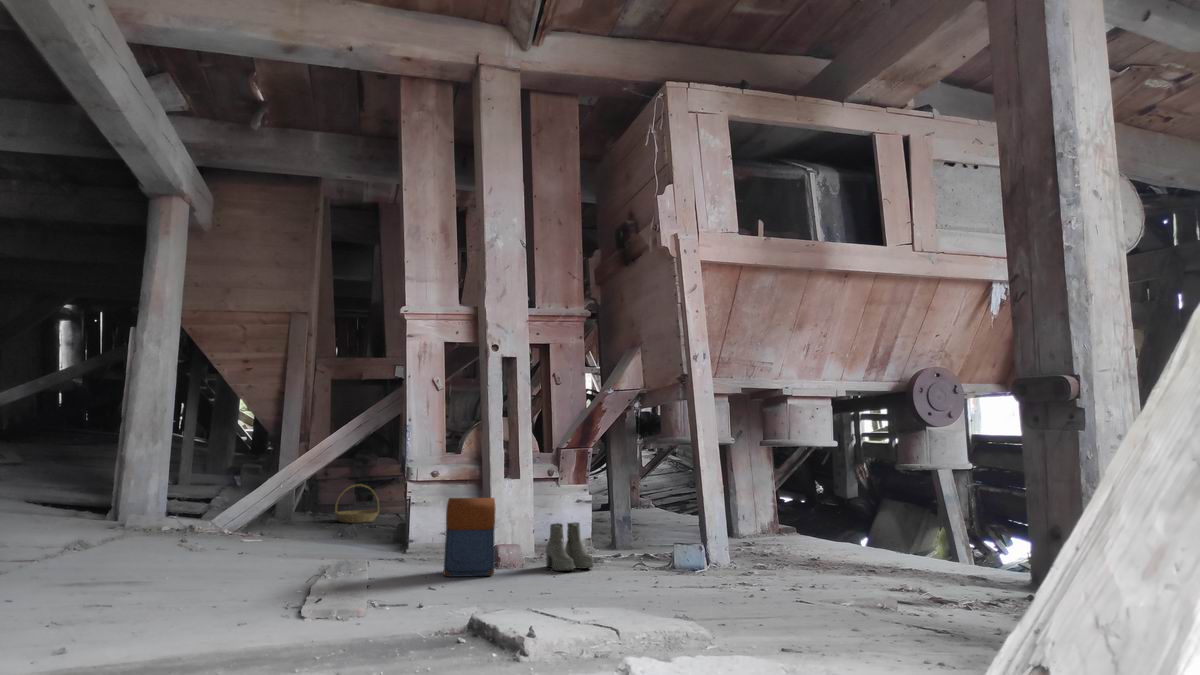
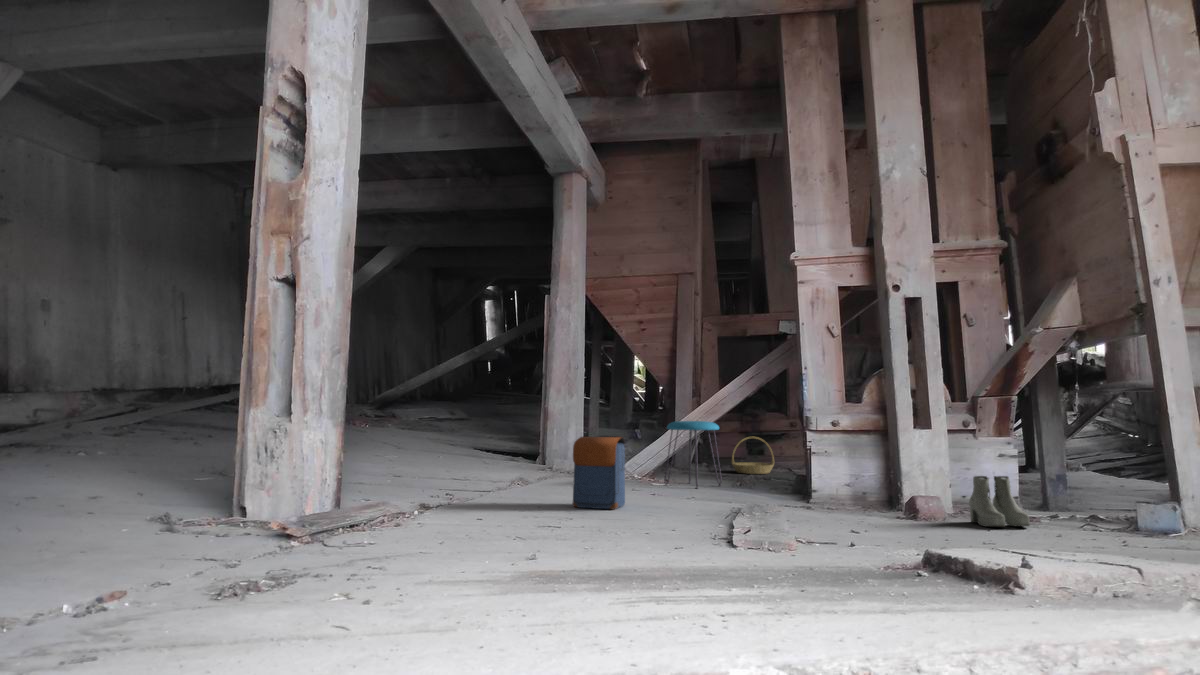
stool: none [250,472,318,546] -> present [664,421,722,489]
backpack: present [444,498,496,577] -> present [573,437,625,509]

